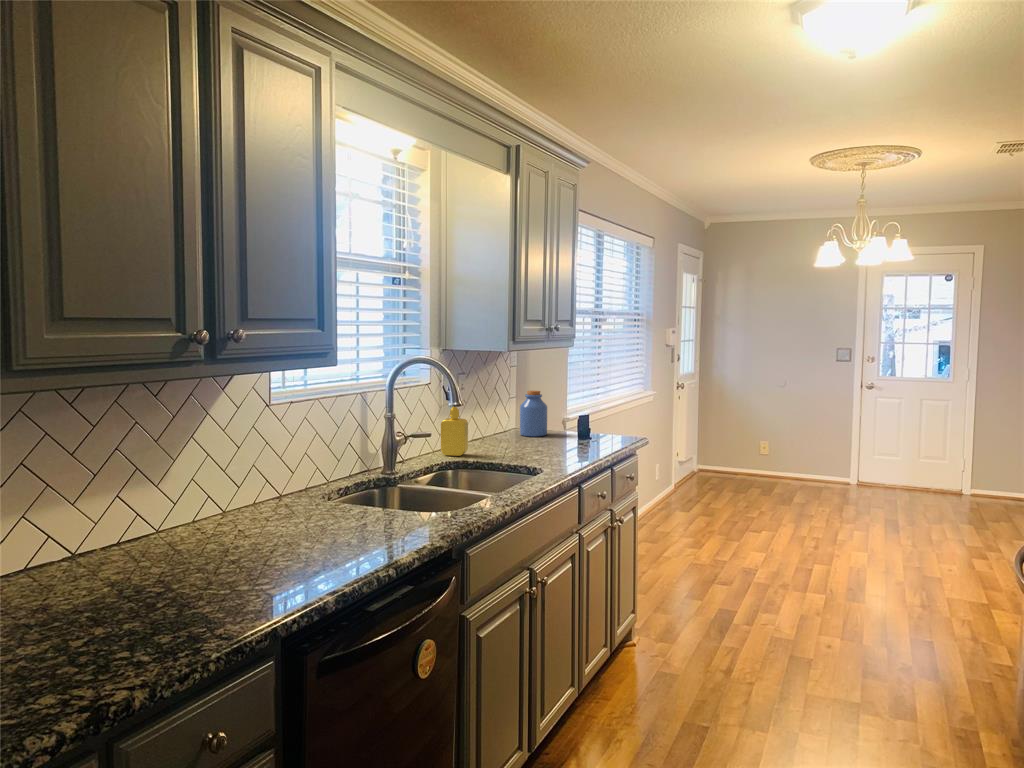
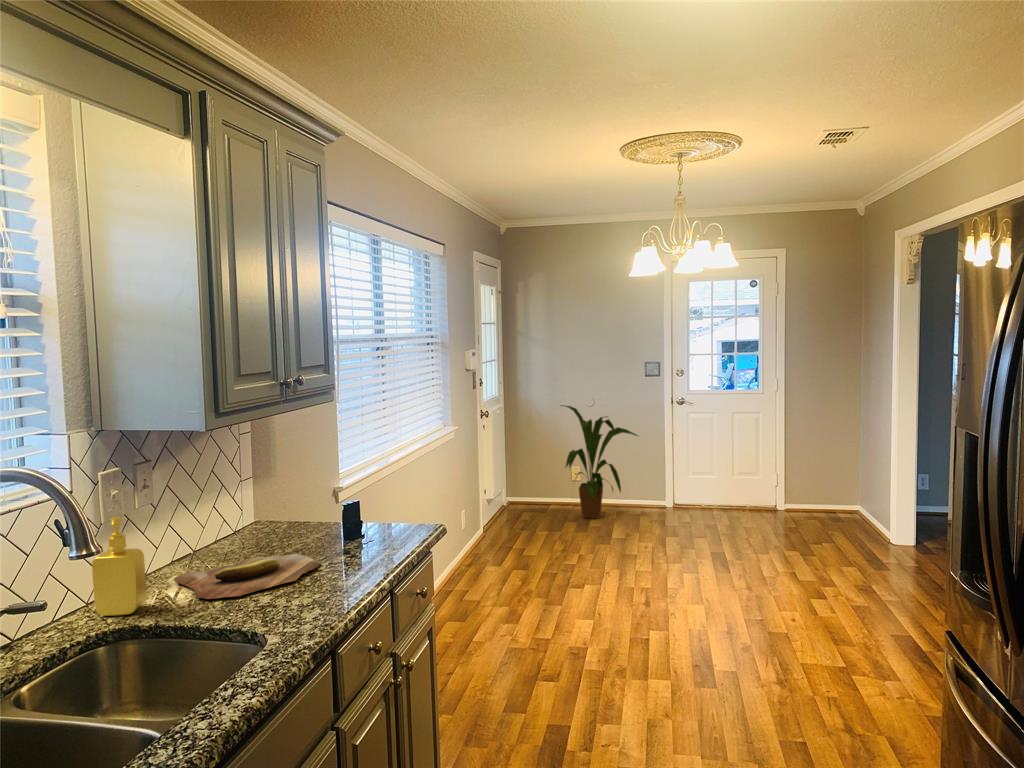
house plant: none [749,383,824,486] -> present [561,405,638,519]
jar: present [520,391,547,436] -> none [252,472,297,543]
cutting board: none [478,439,567,454] -> present [174,554,320,599]

